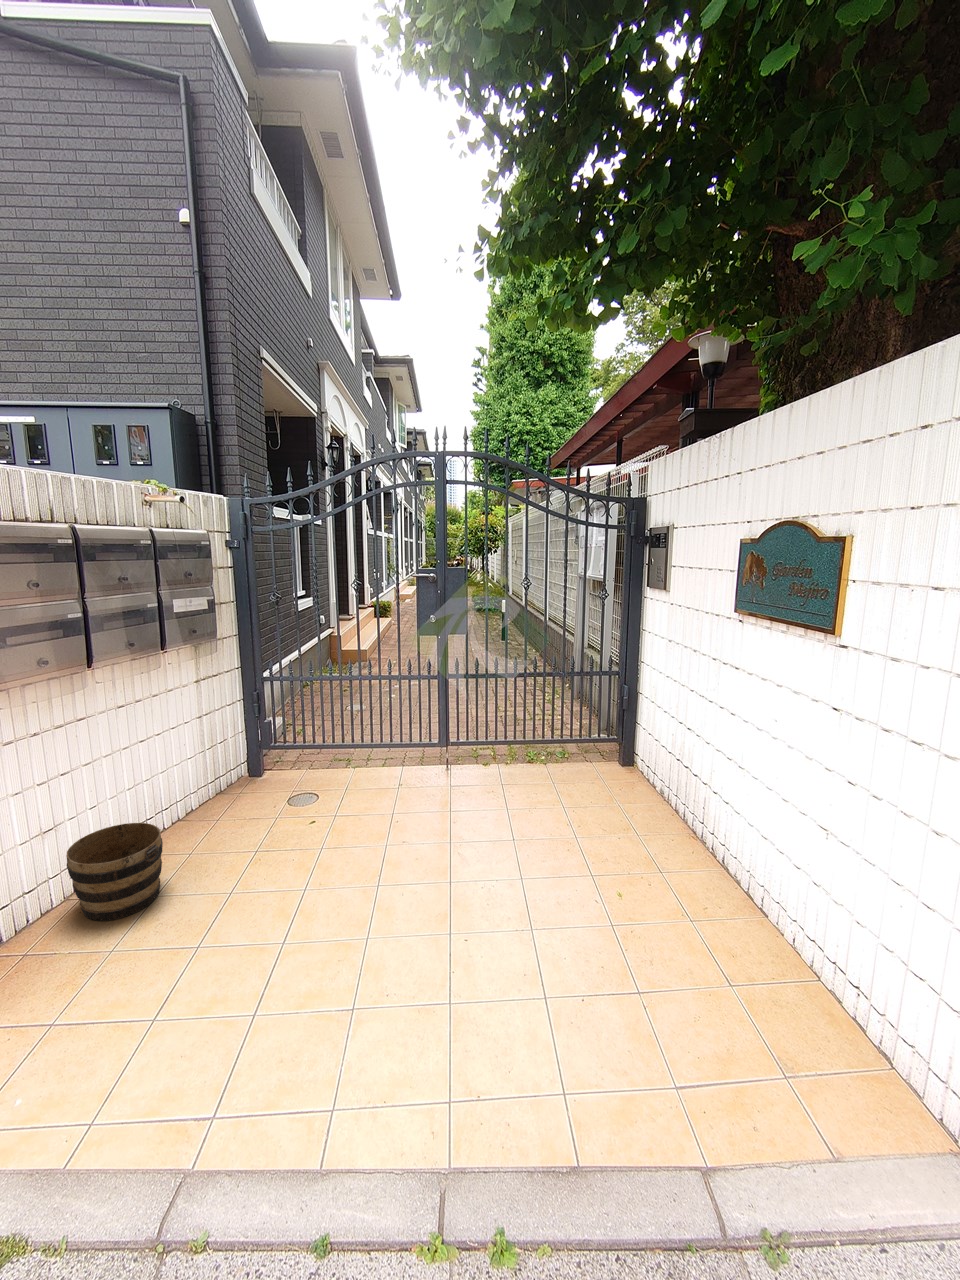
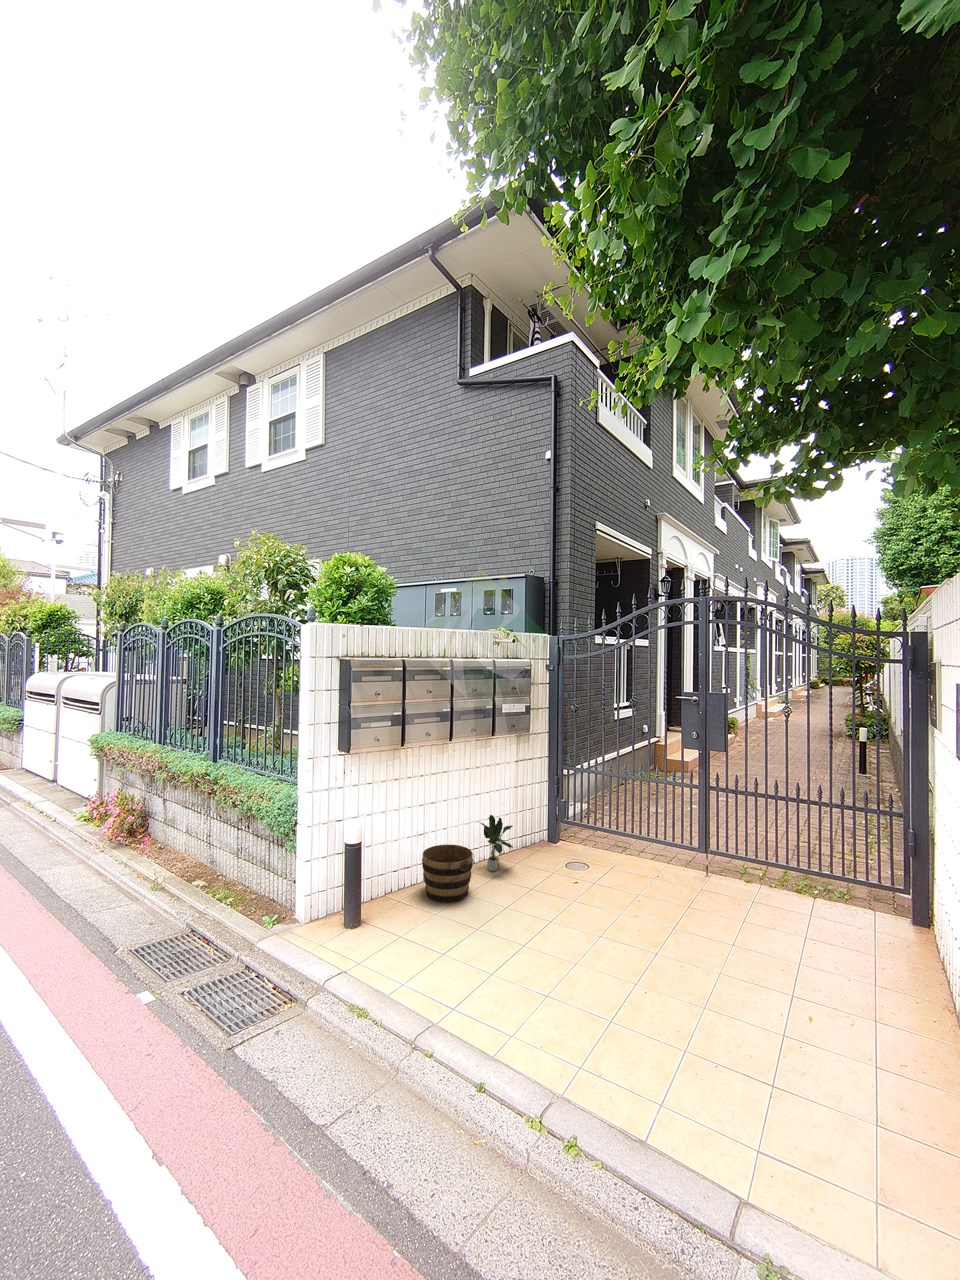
potted plant: none [153,764,213,841] -> present [481,815,513,871]

